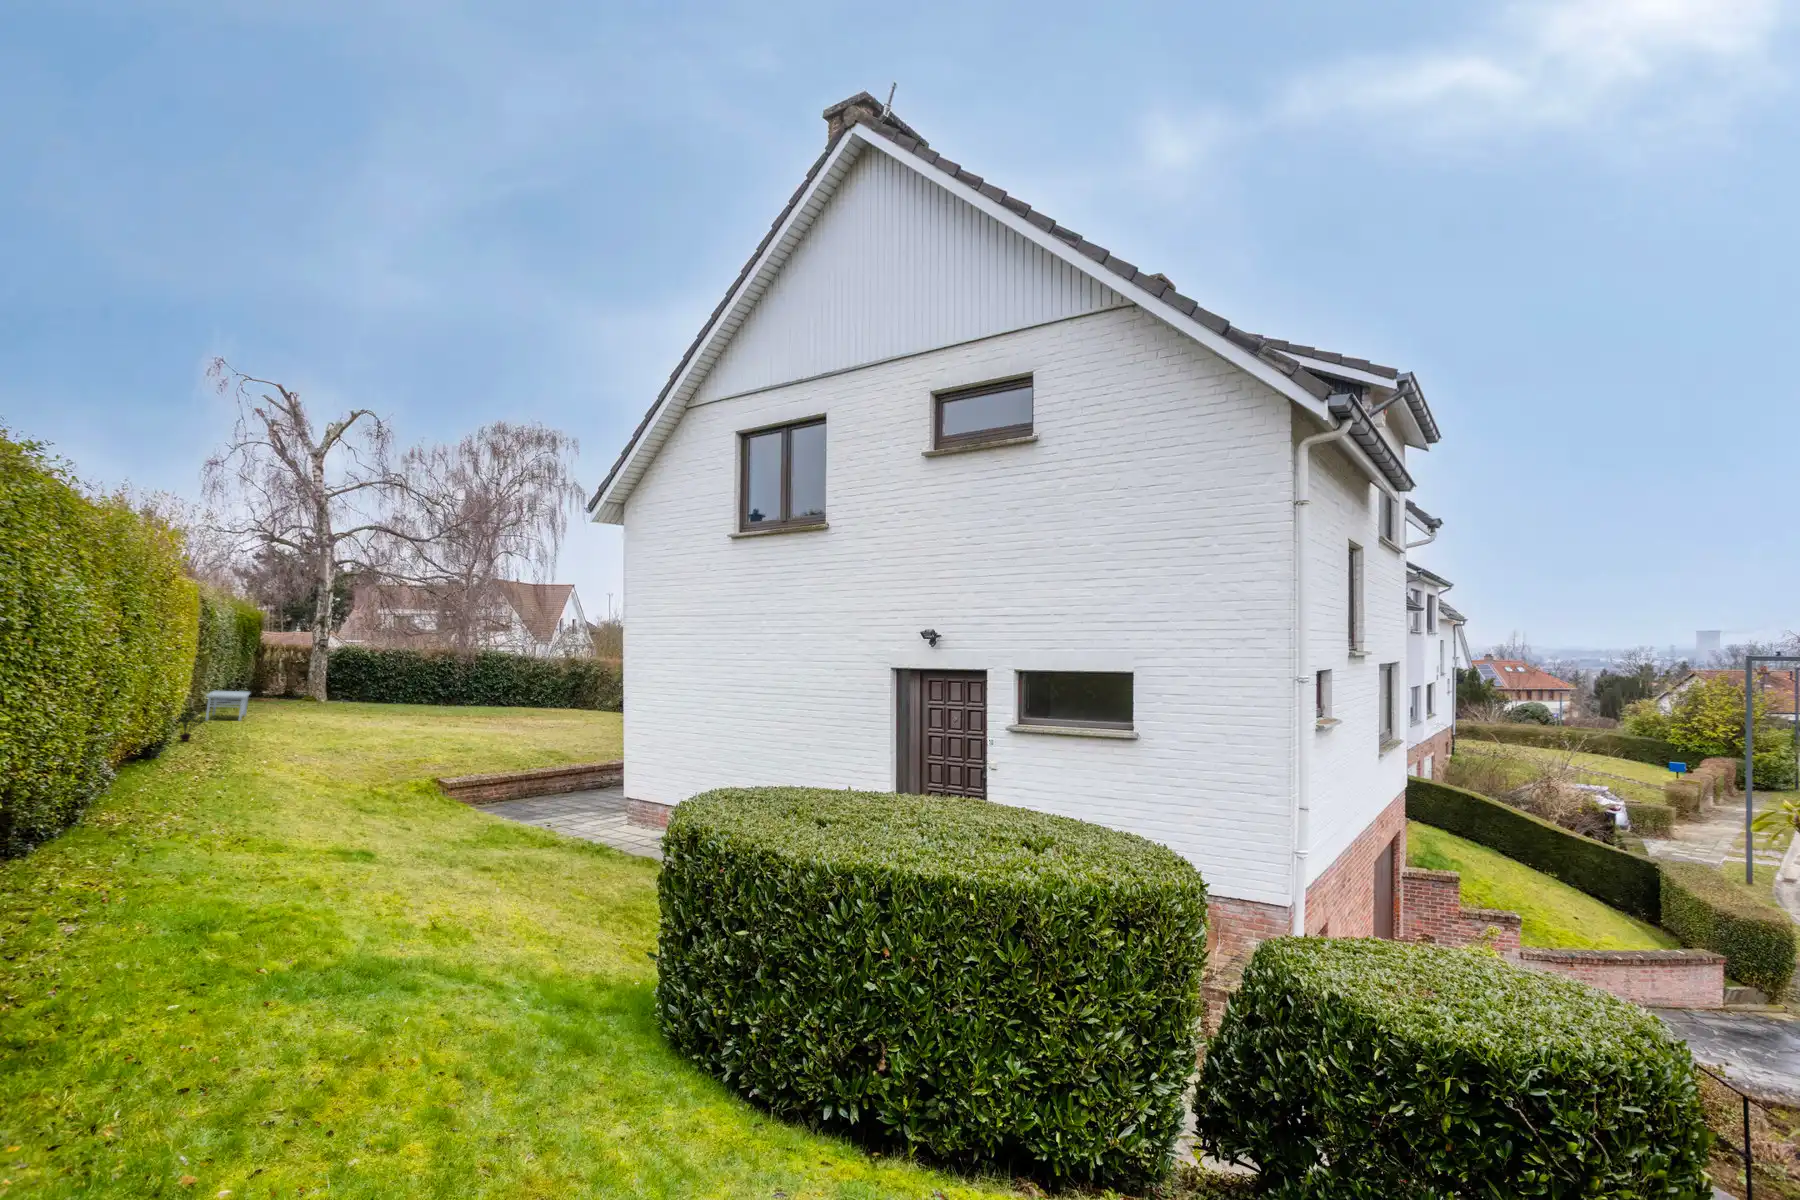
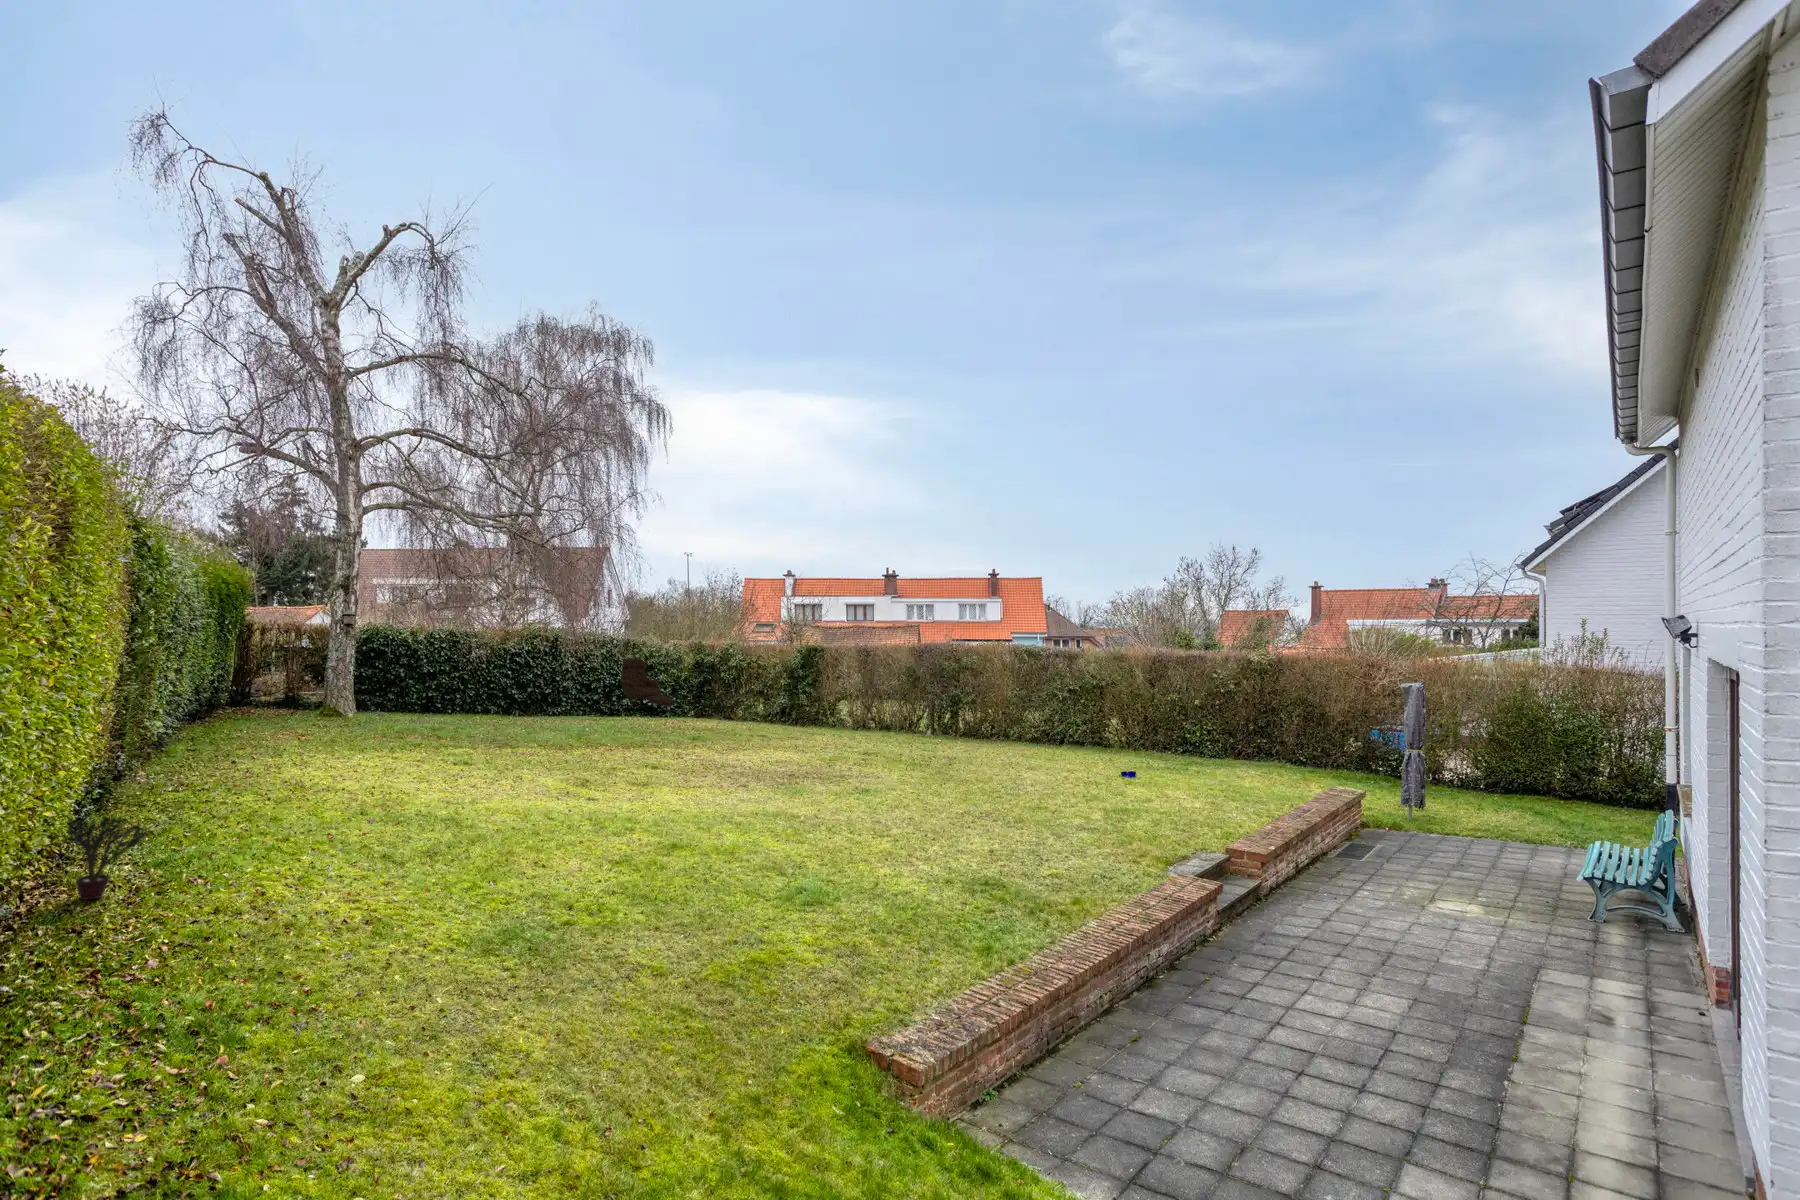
lounge chair: none [510,669,544,704] -> present [621,658,674,713]
storage bench: present [206,690,250,721] -> none [155,712,240,777]

